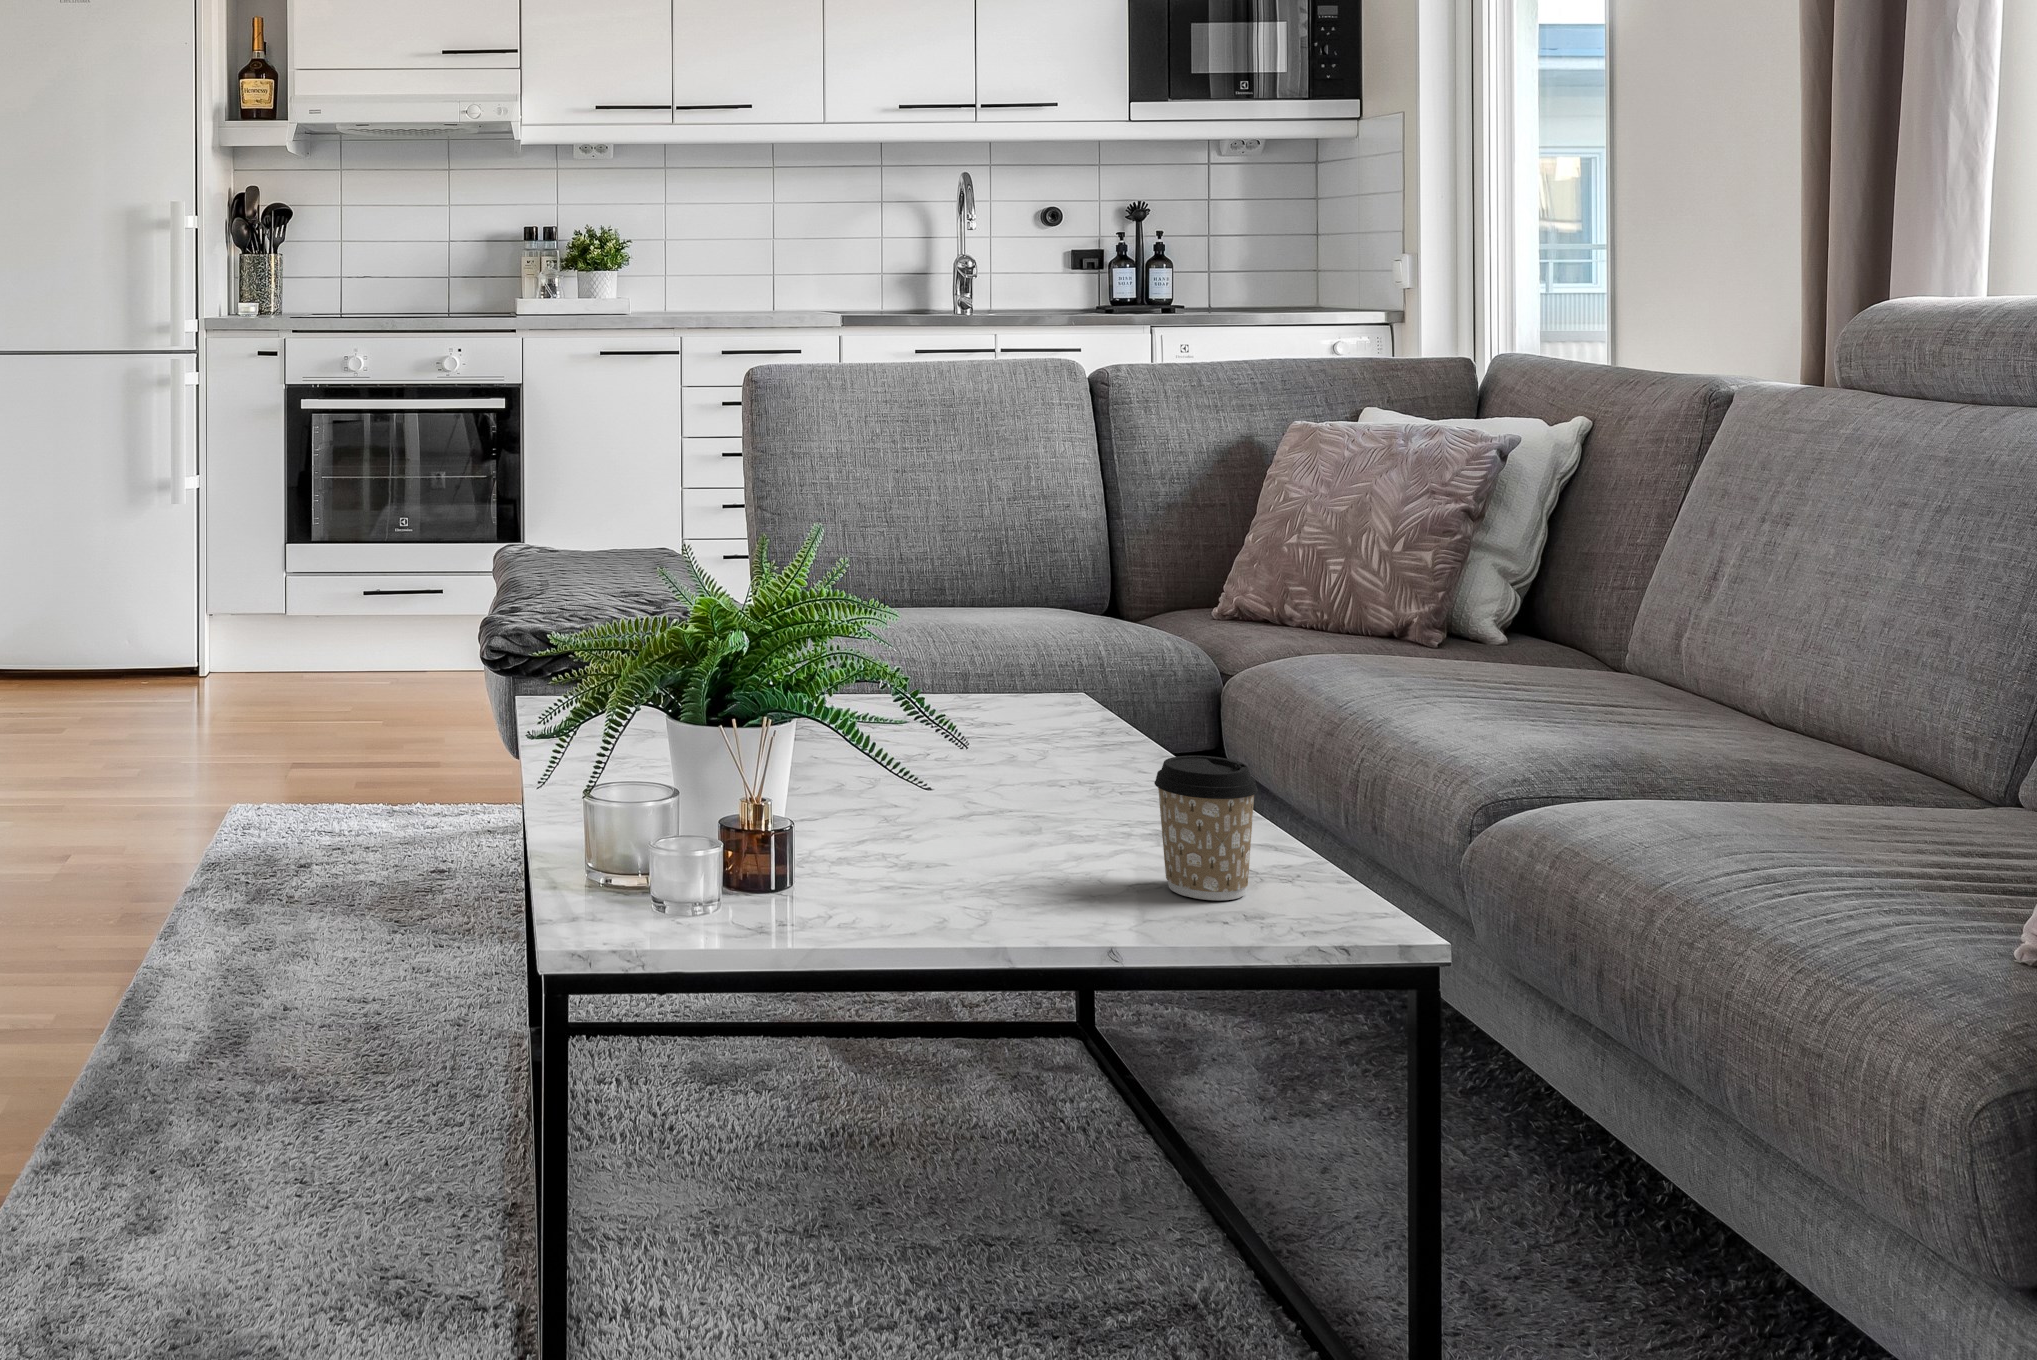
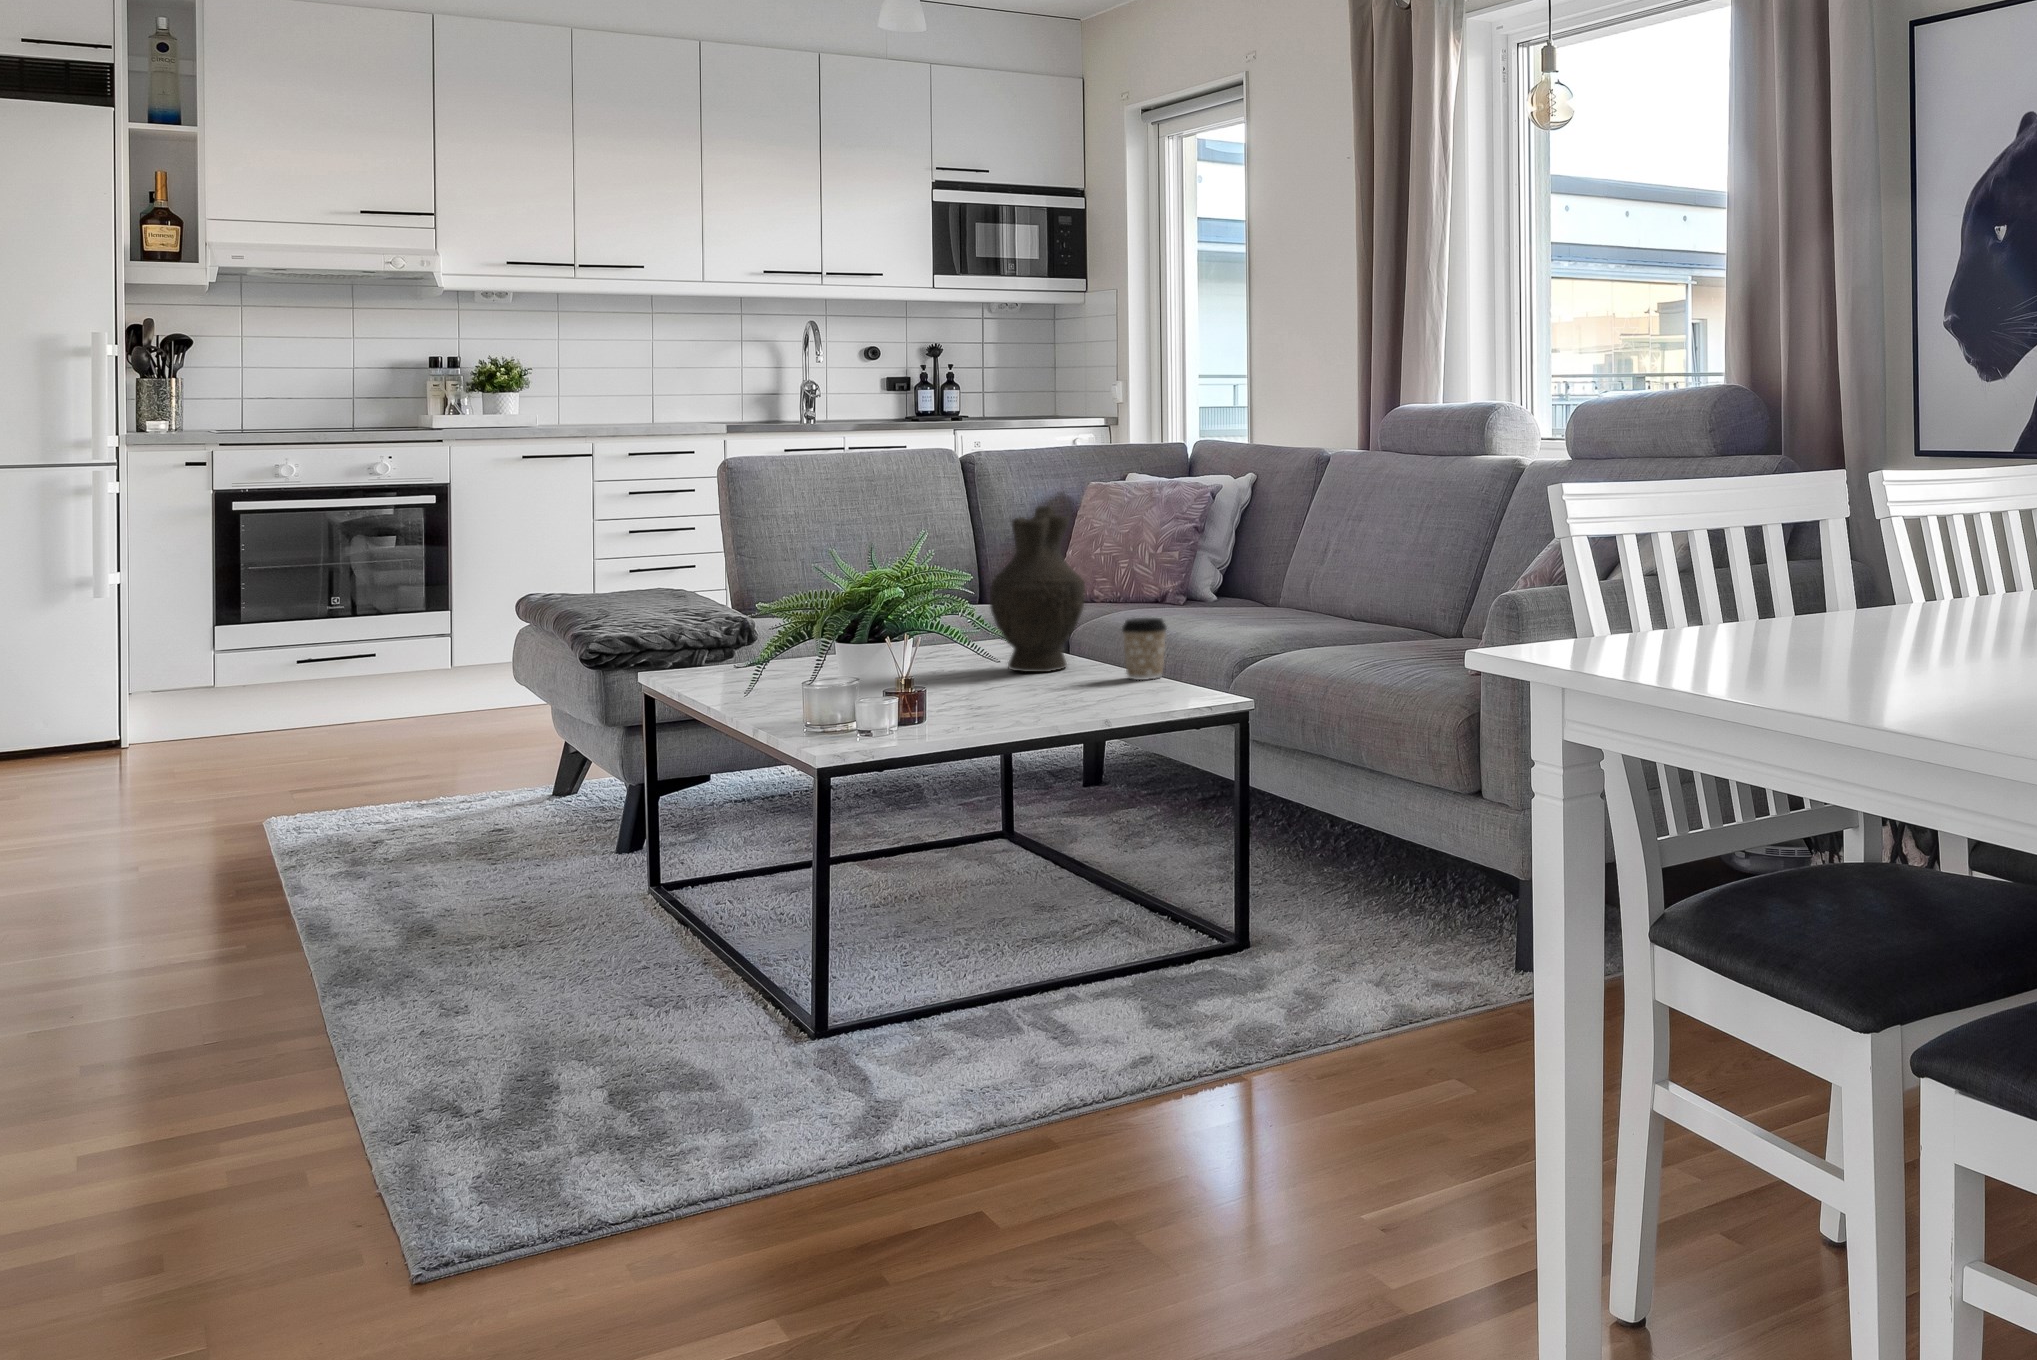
decorative vase: none [936,487,1123,825] -> present [990,506,1085,672]

